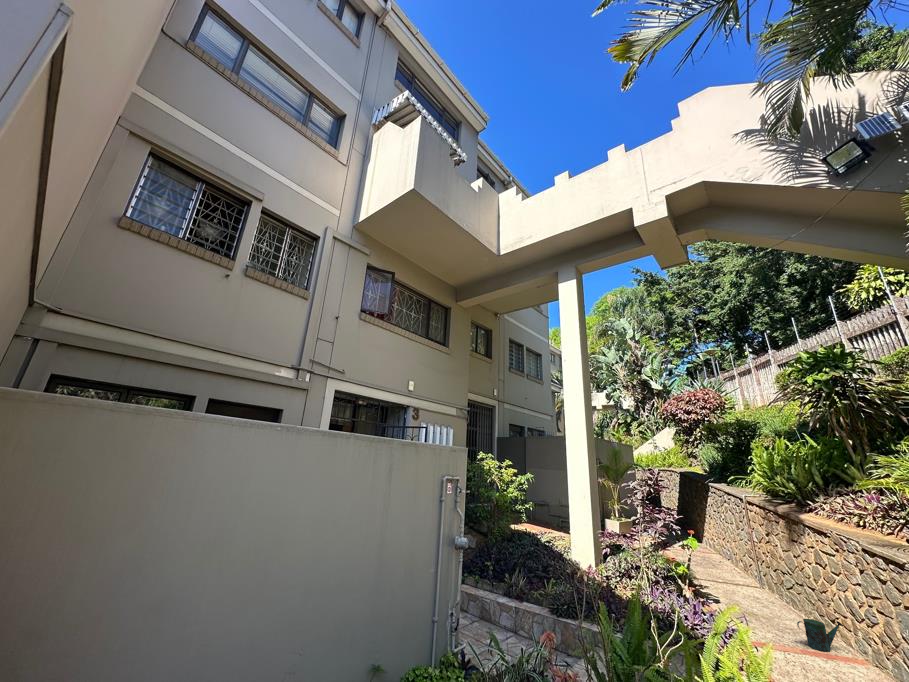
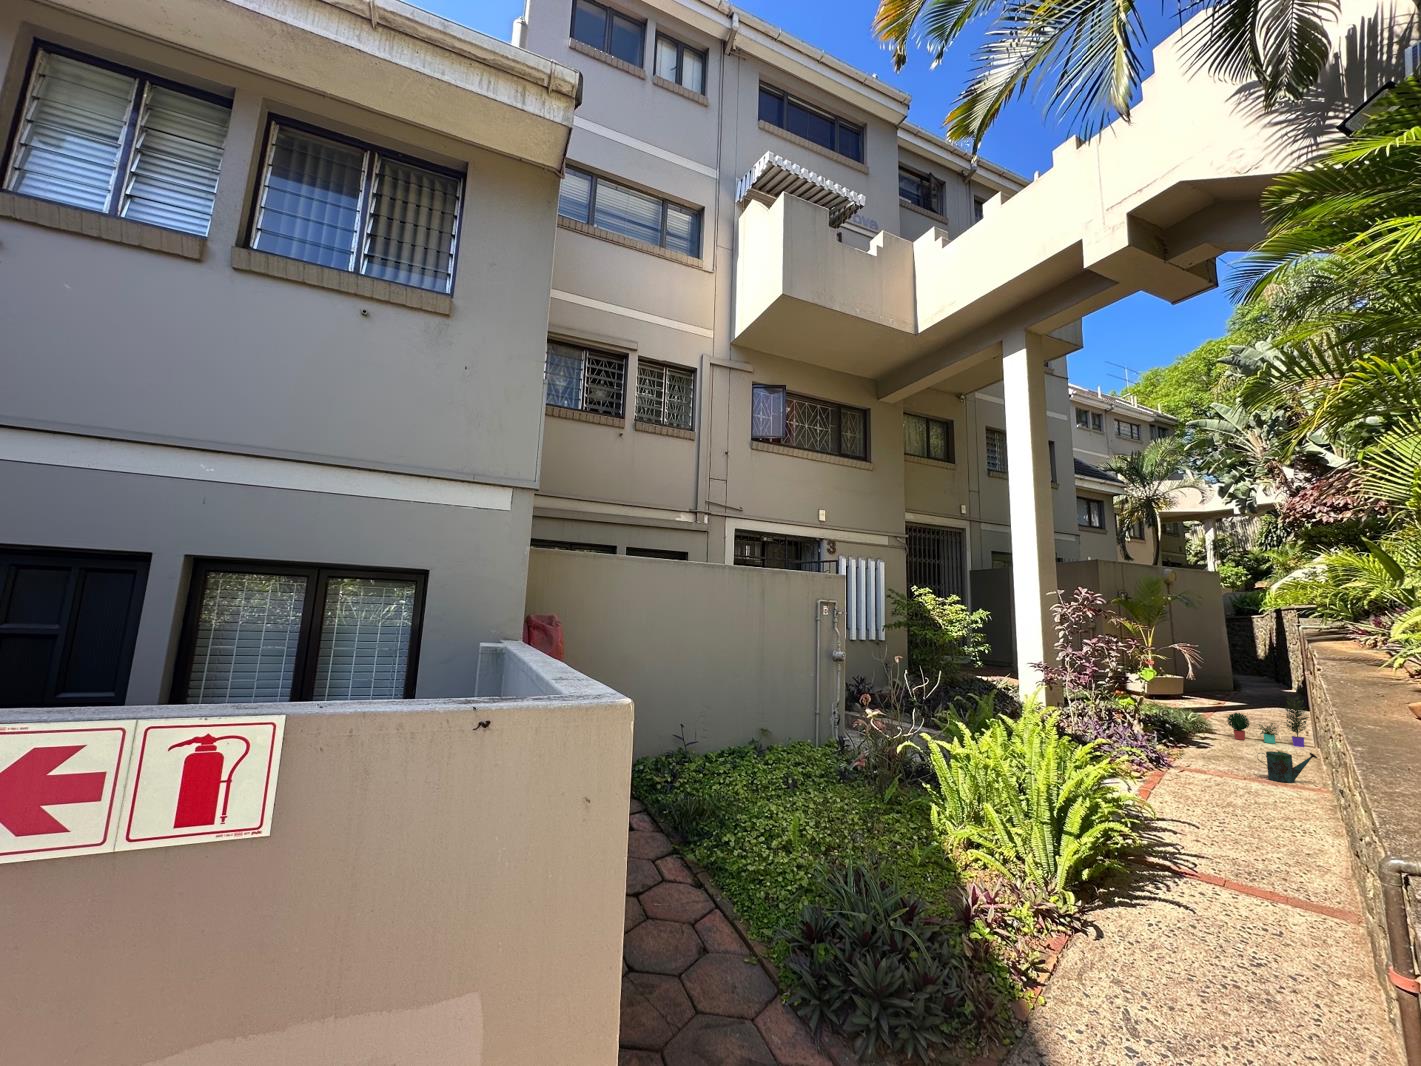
potted plant: none [708,550,762,591] -> present [1227,697,1308,747]

